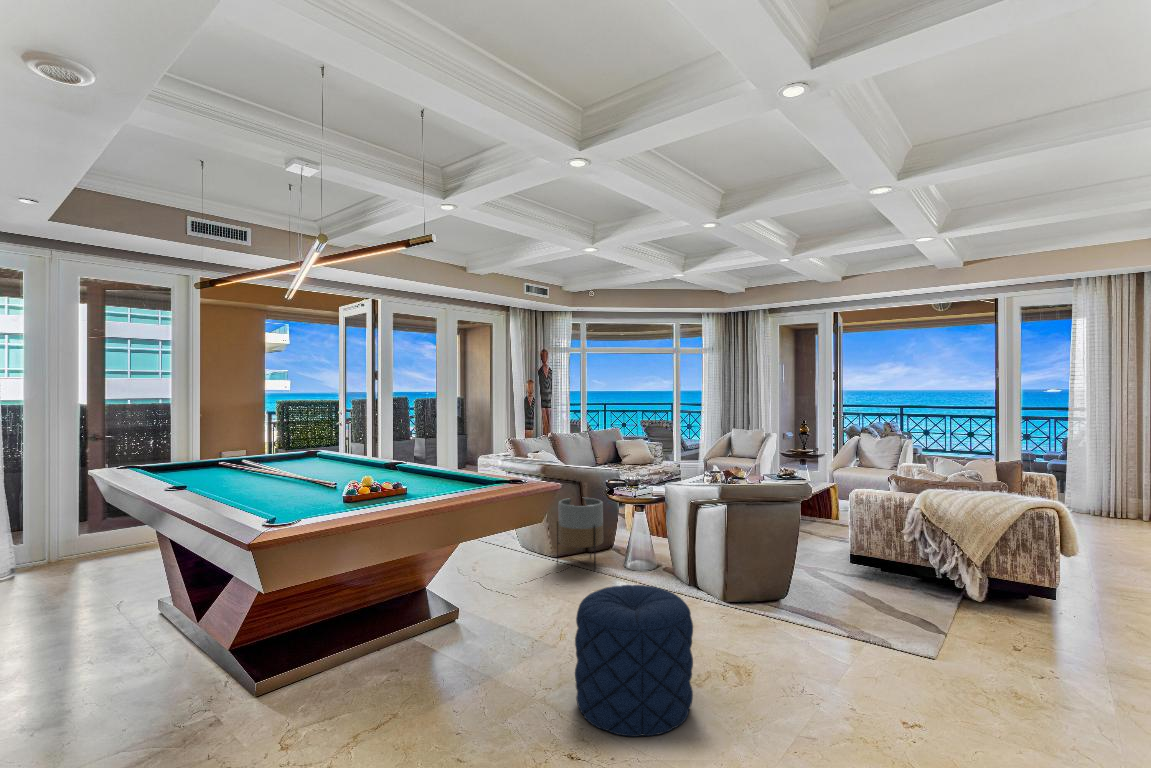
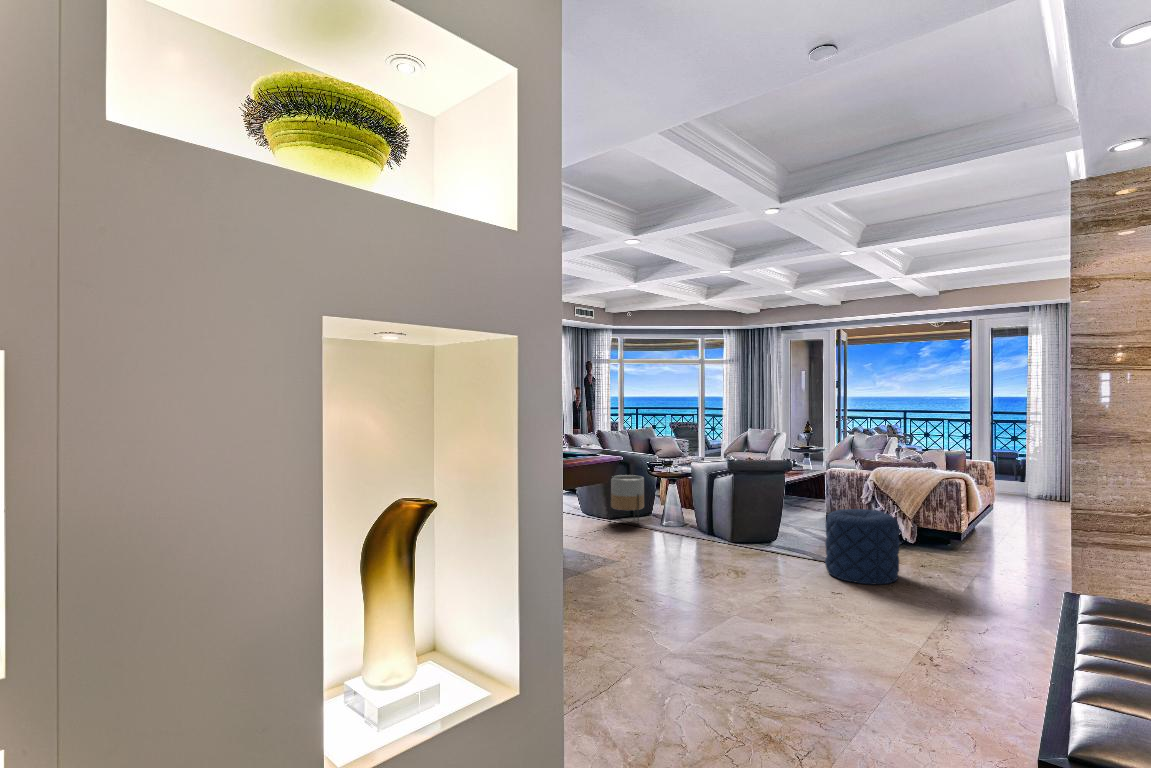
pouf: present [575,585,693,736] -> present [825,509,899,584]

